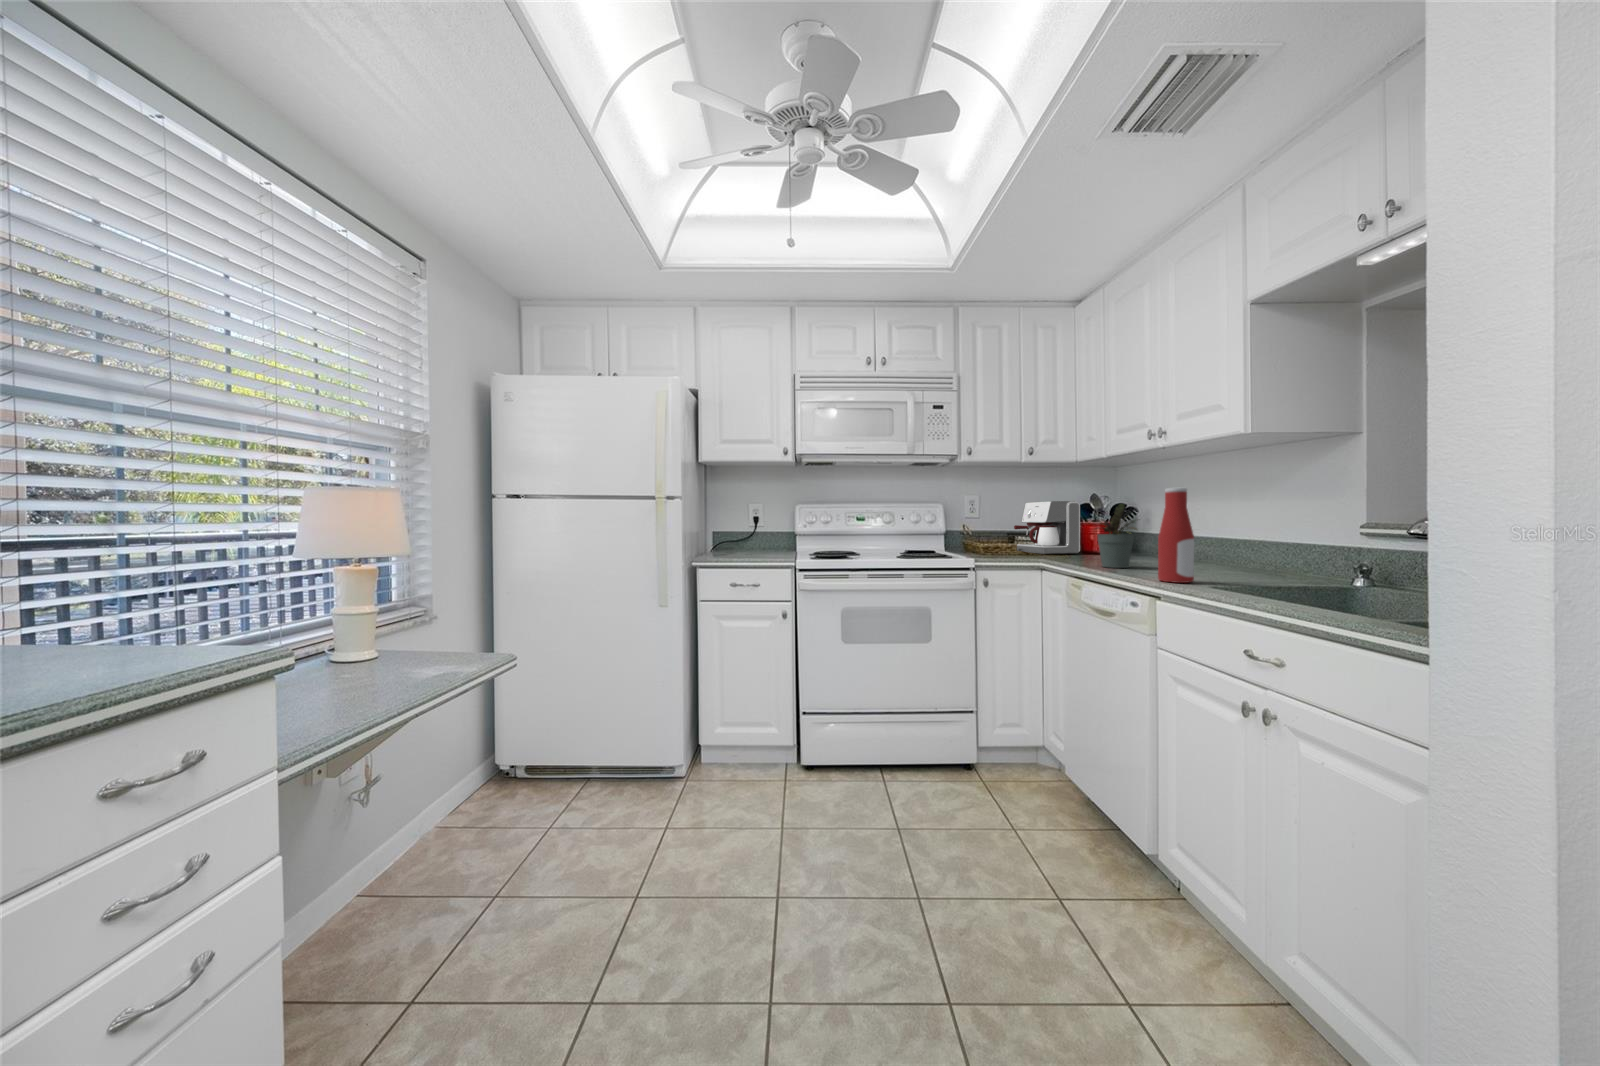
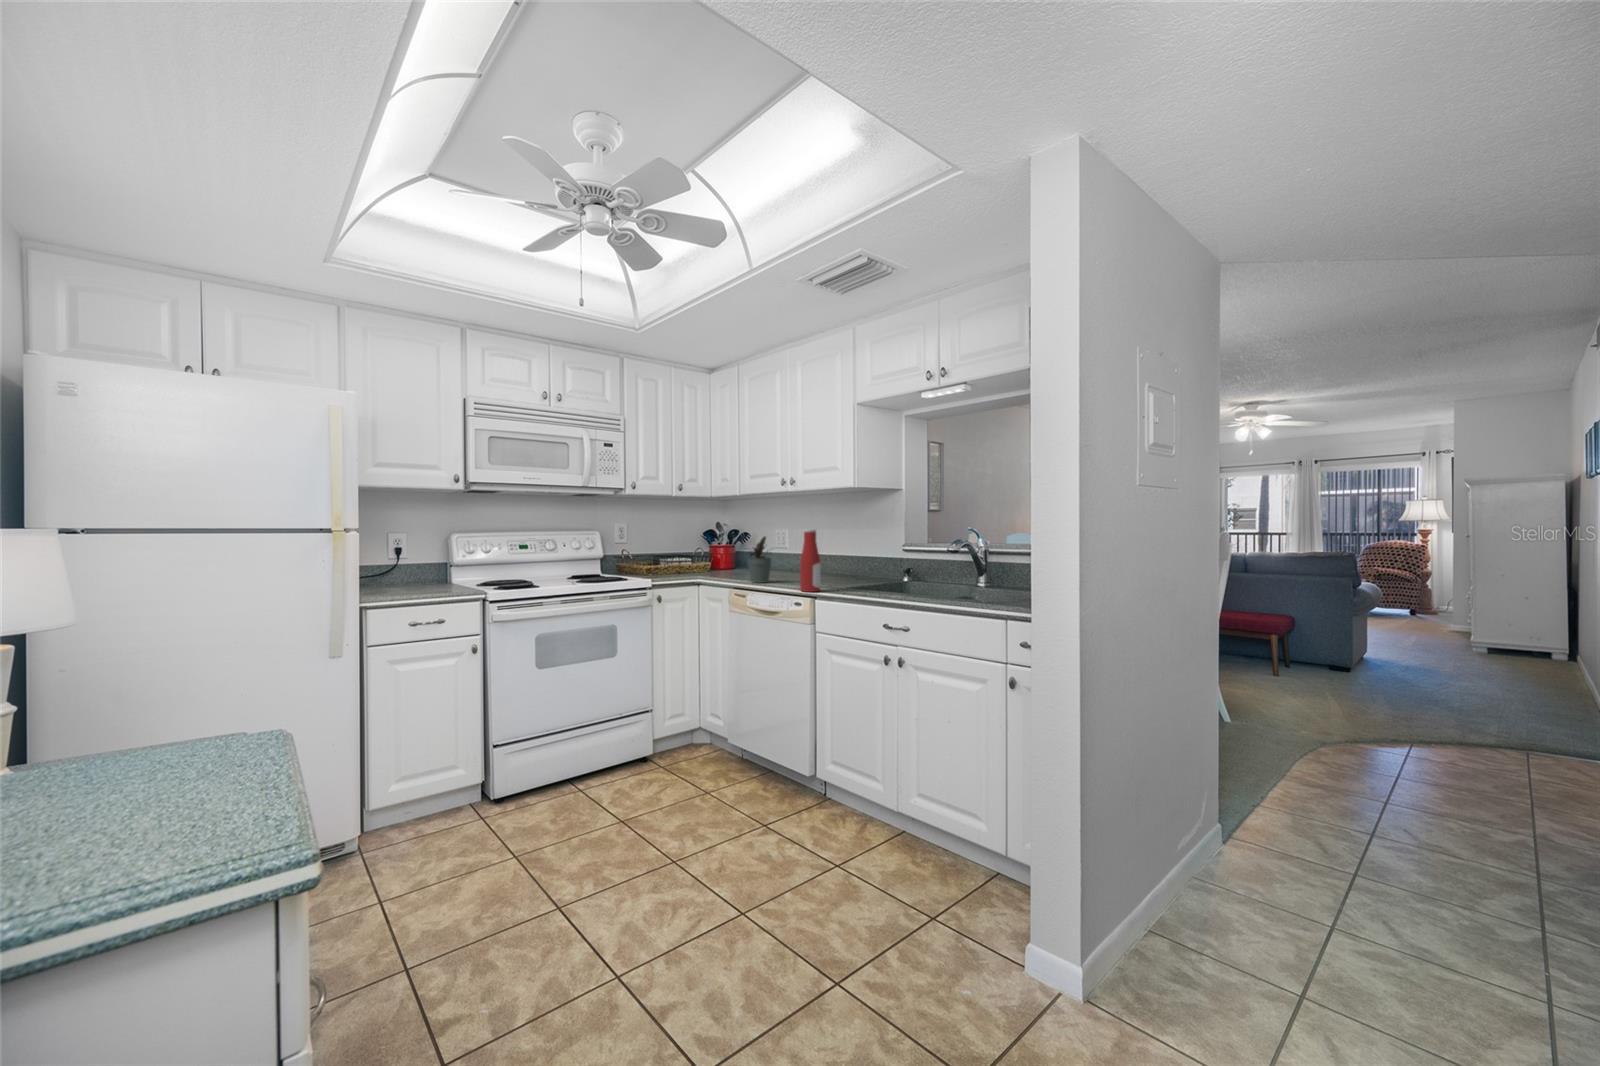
coffee maker: present [1014,501,1080,554] -> none [666,530,717,573]

